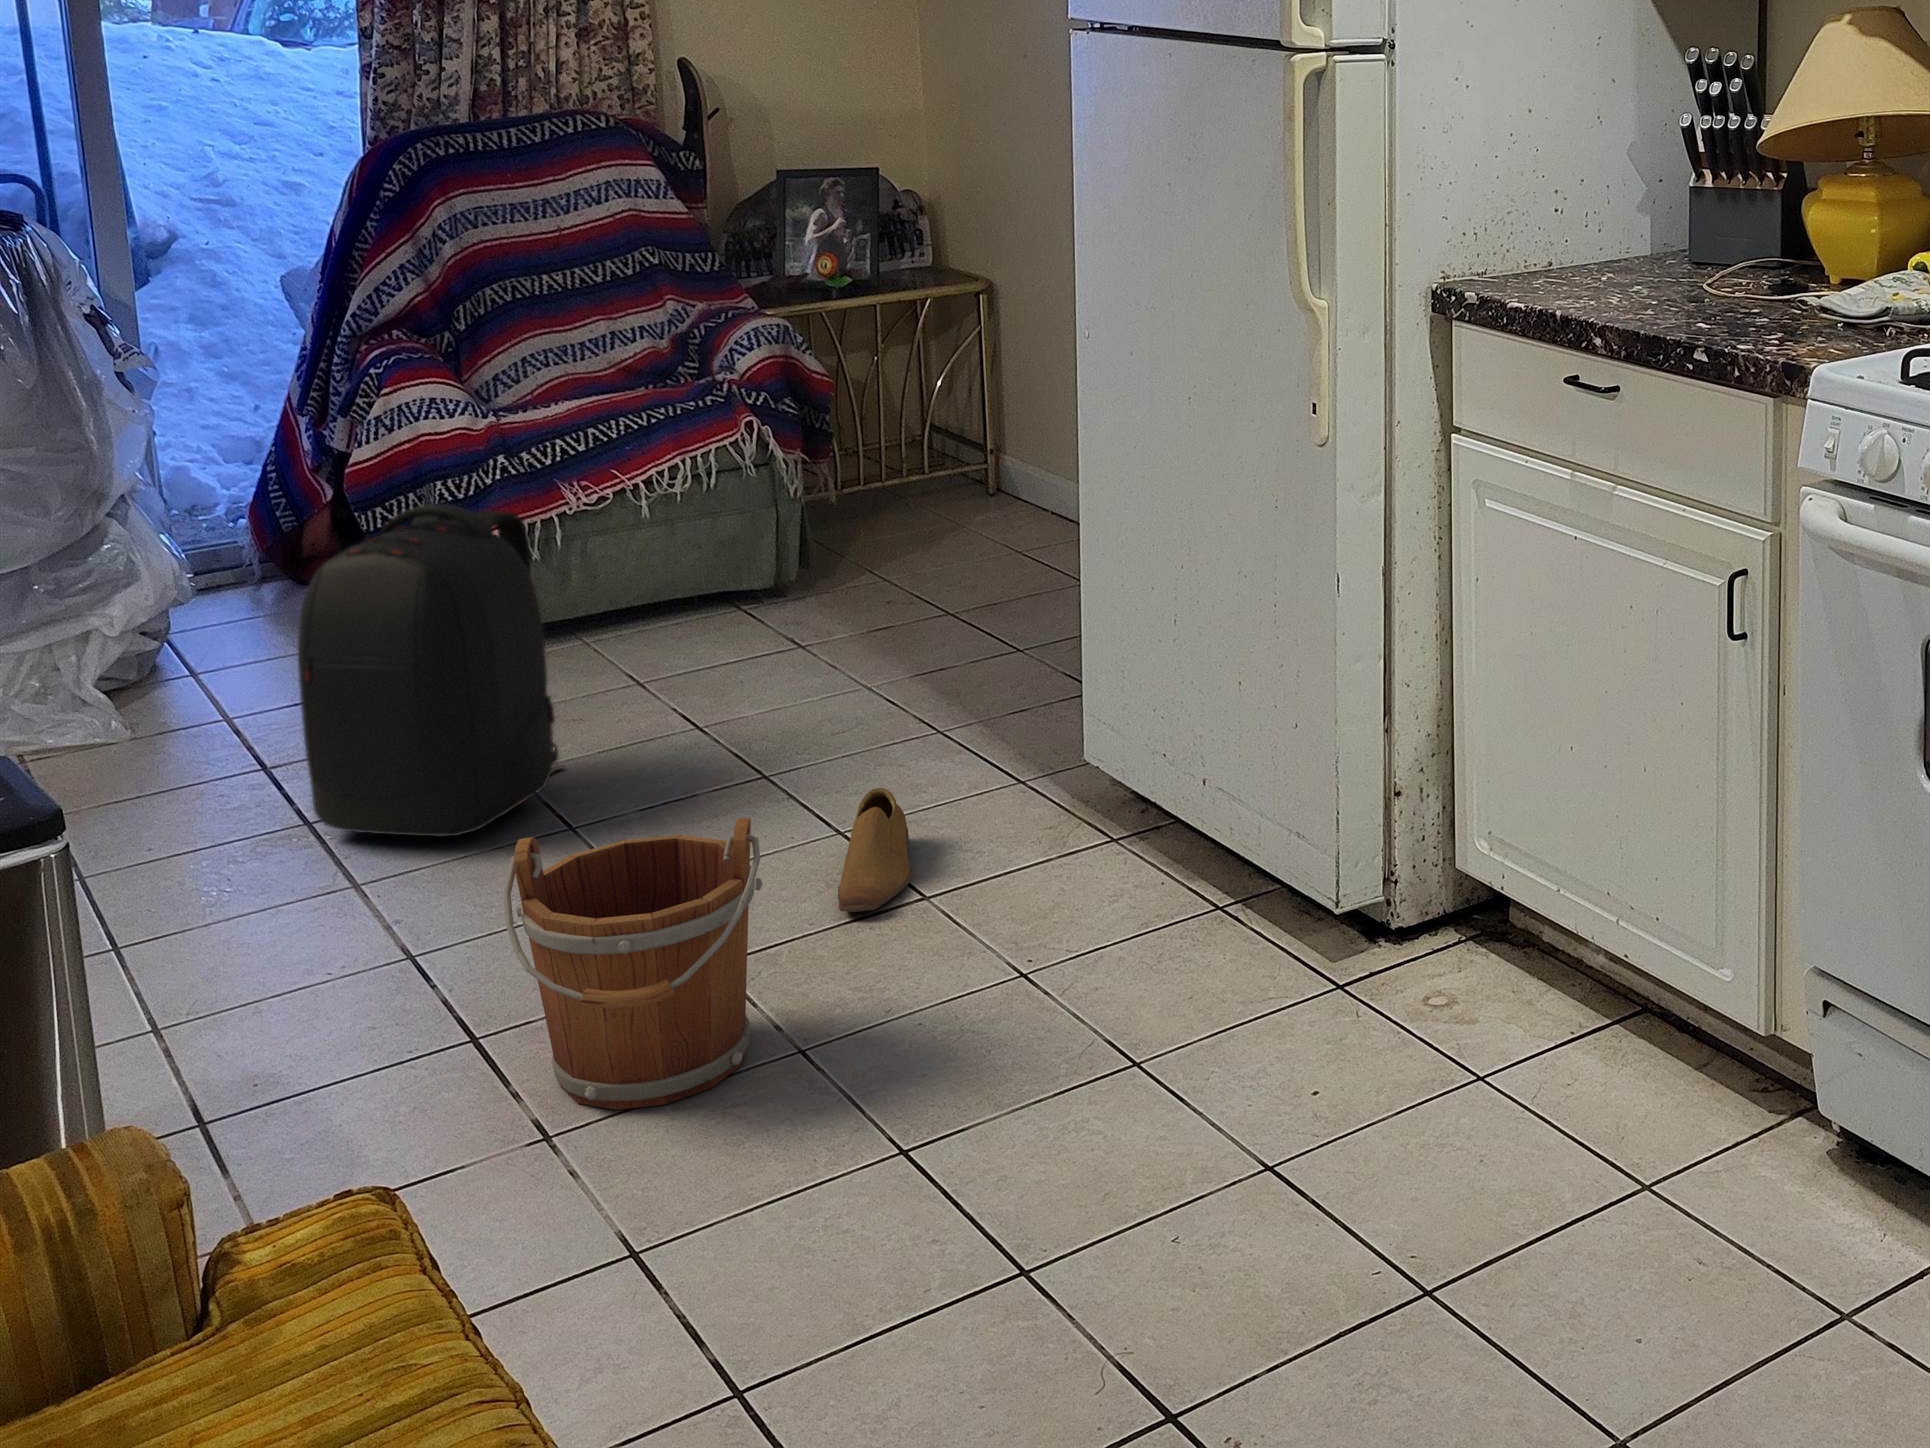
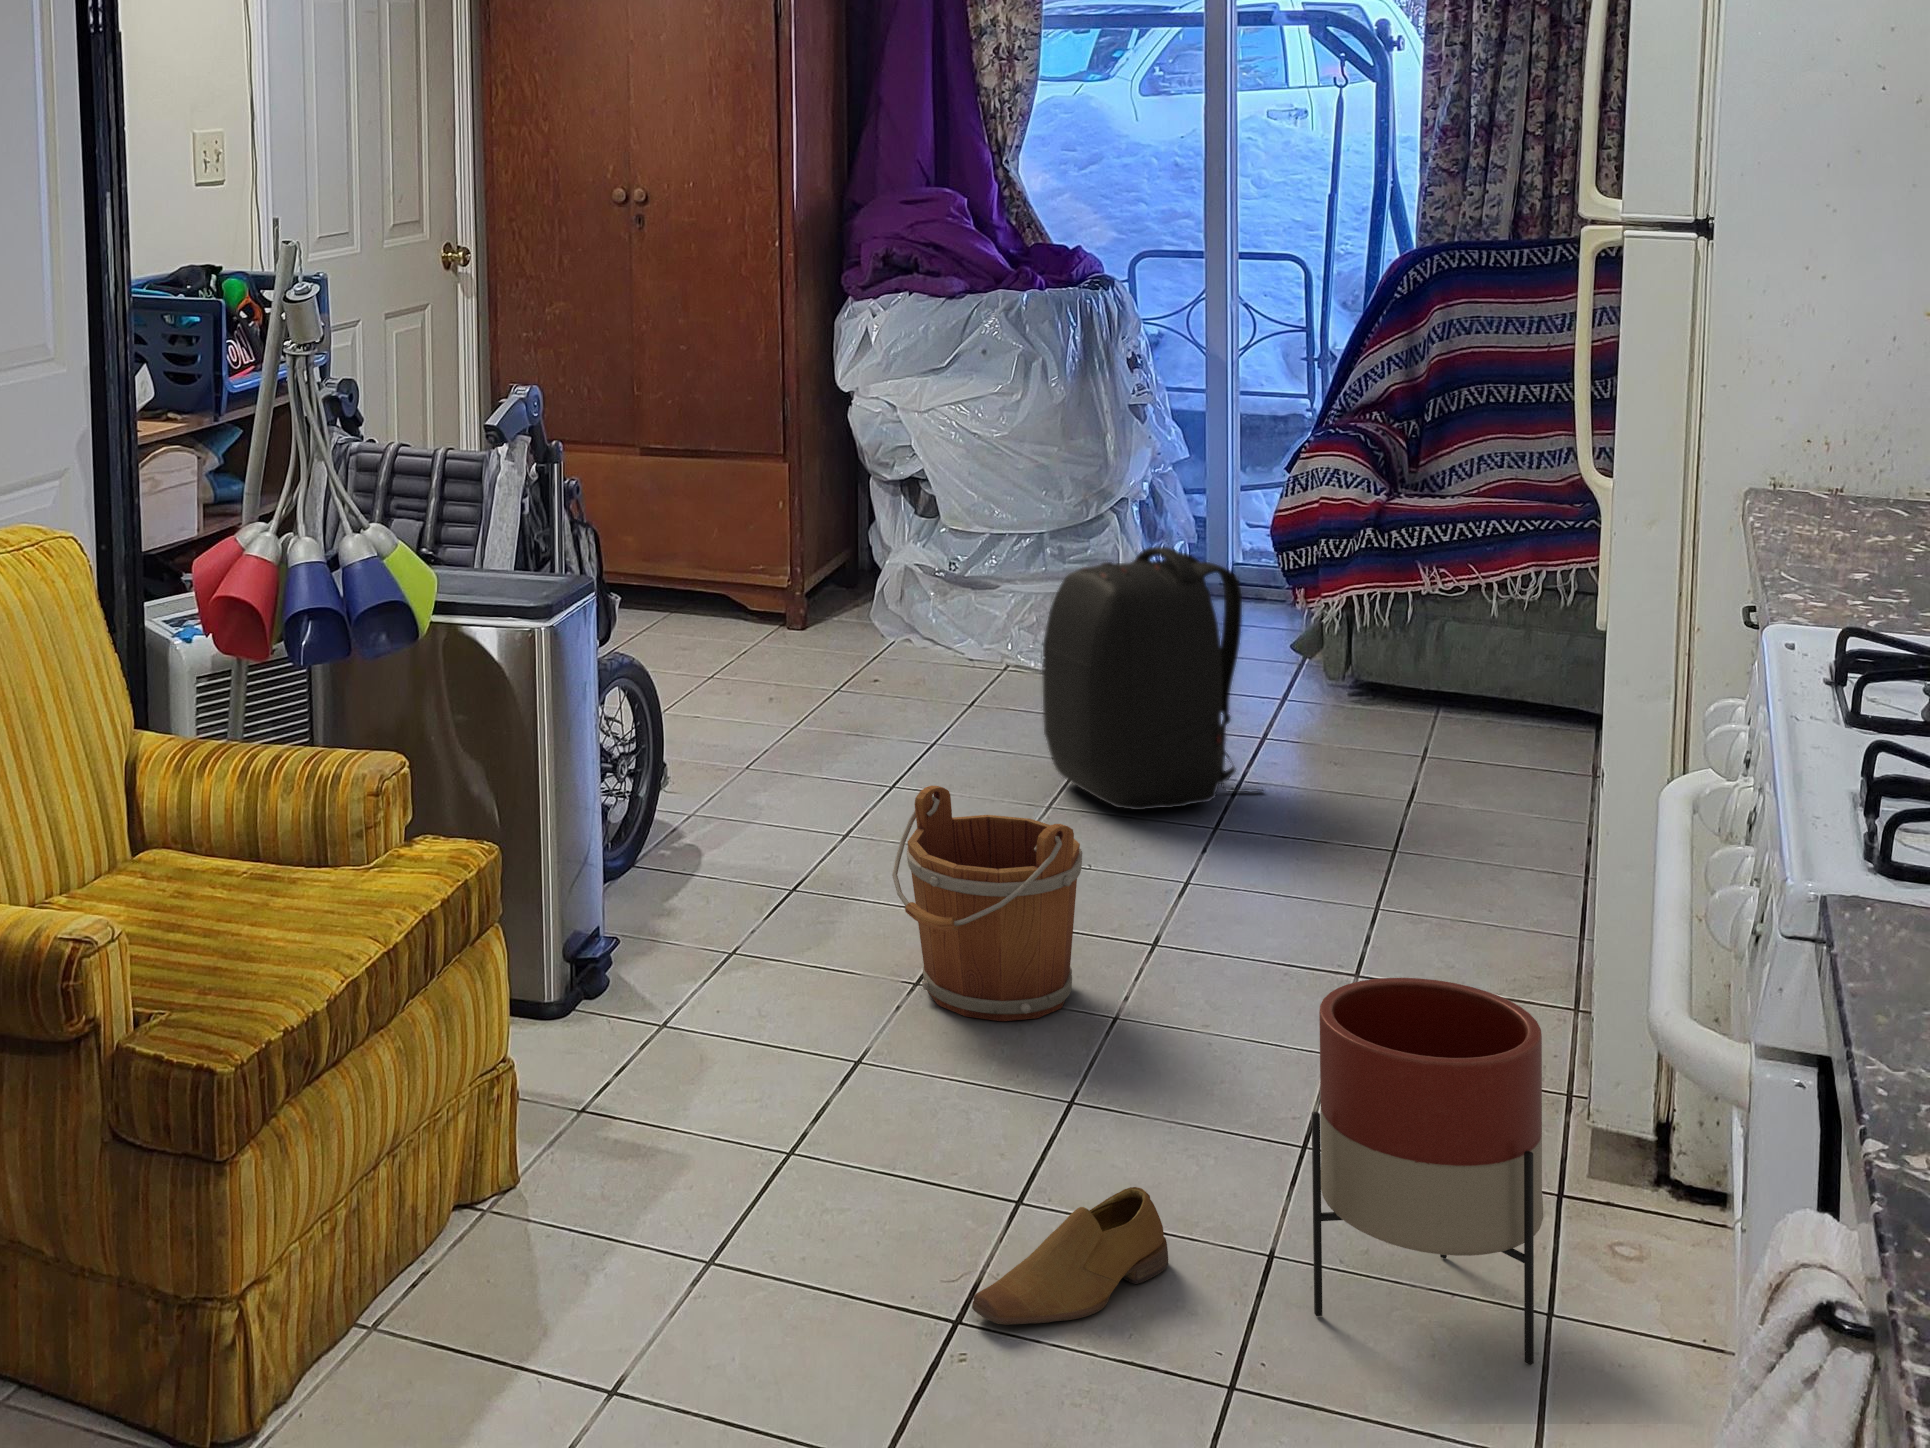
planter: none [1333,778,1554,1157] -> present [1312,978,1543,1365]
shoe: present [838,788,912,912] -> present [972,1187,1168,1325]

